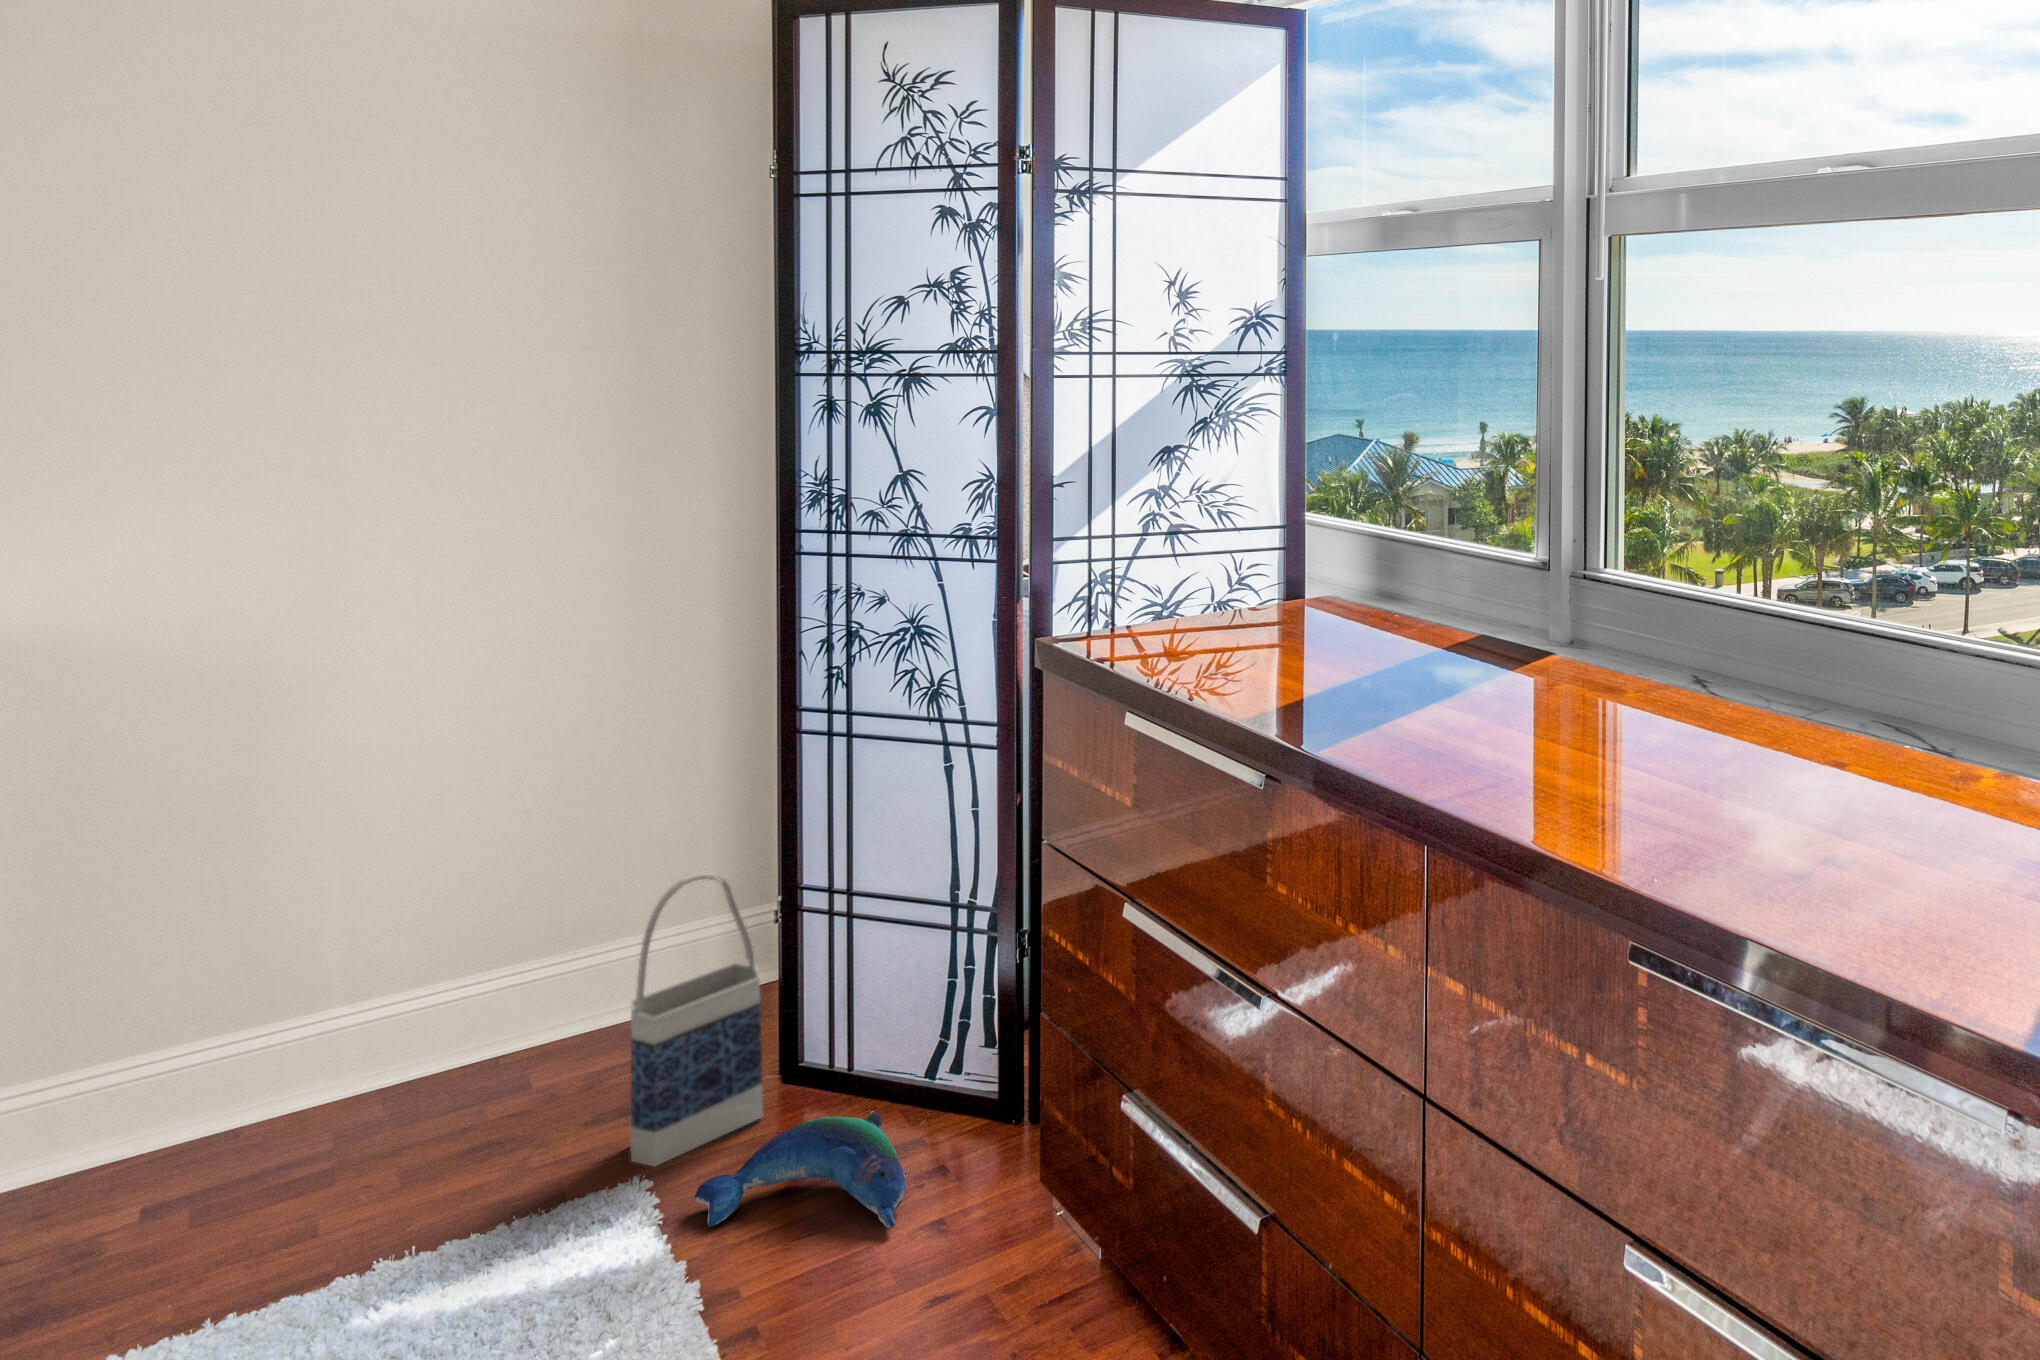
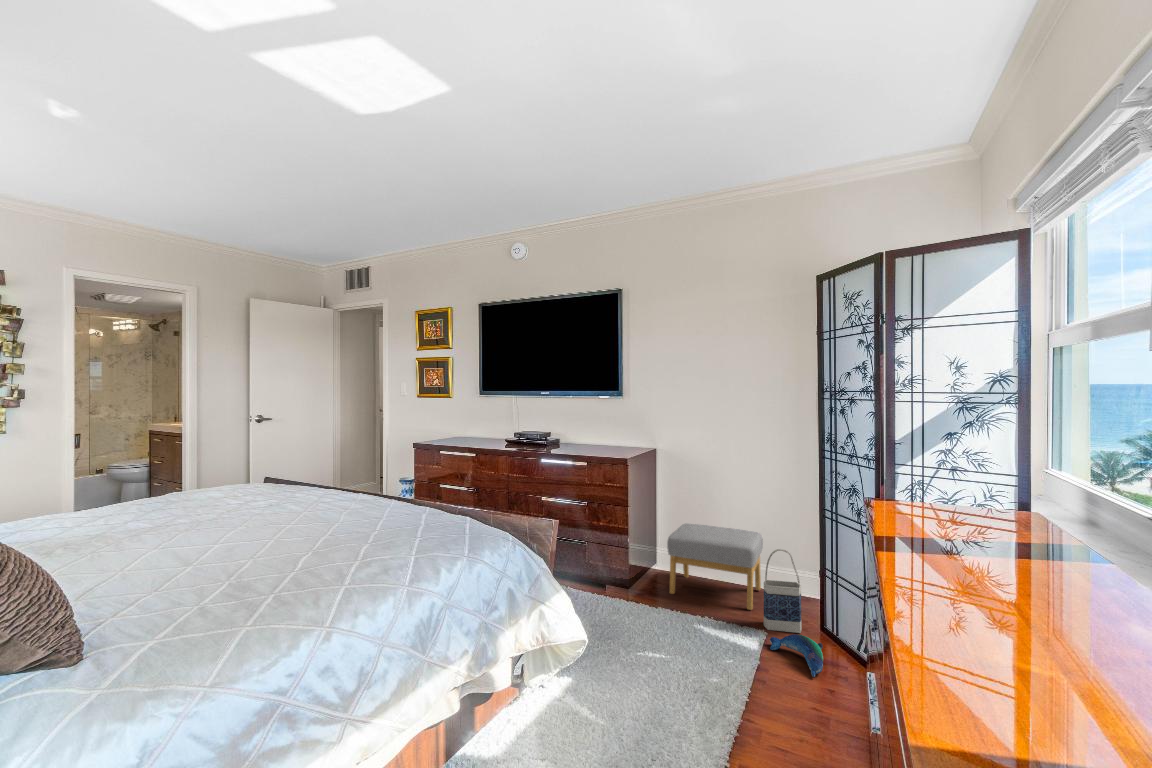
footstool: none [101,848,568,1266] -> present [667,523,763,610]

